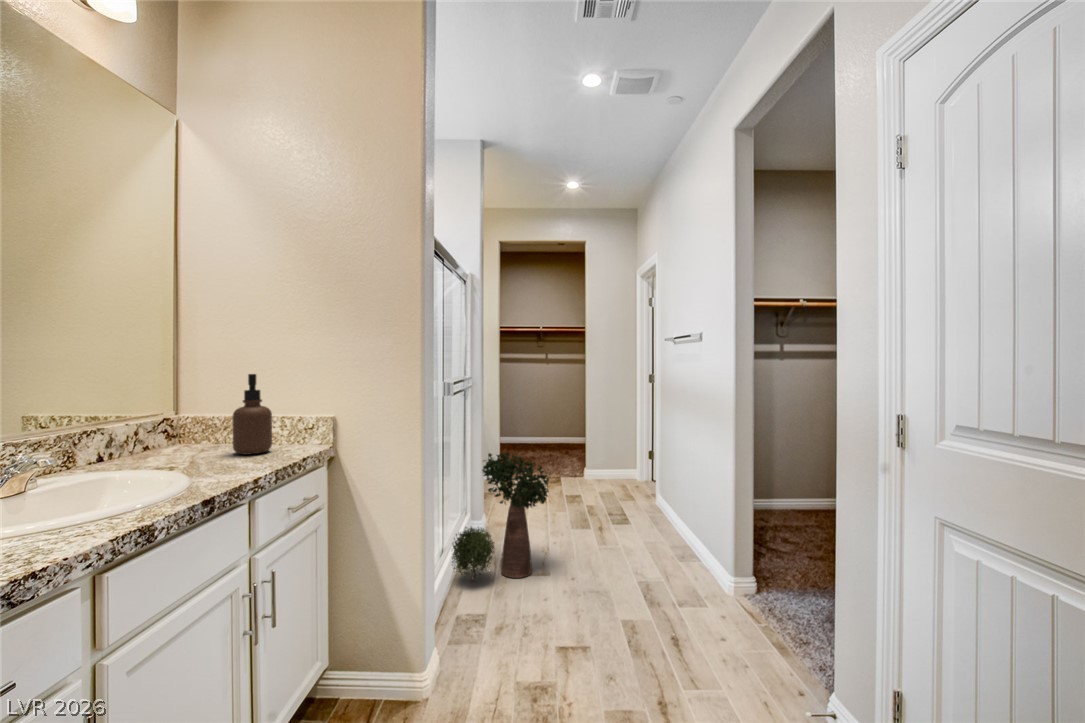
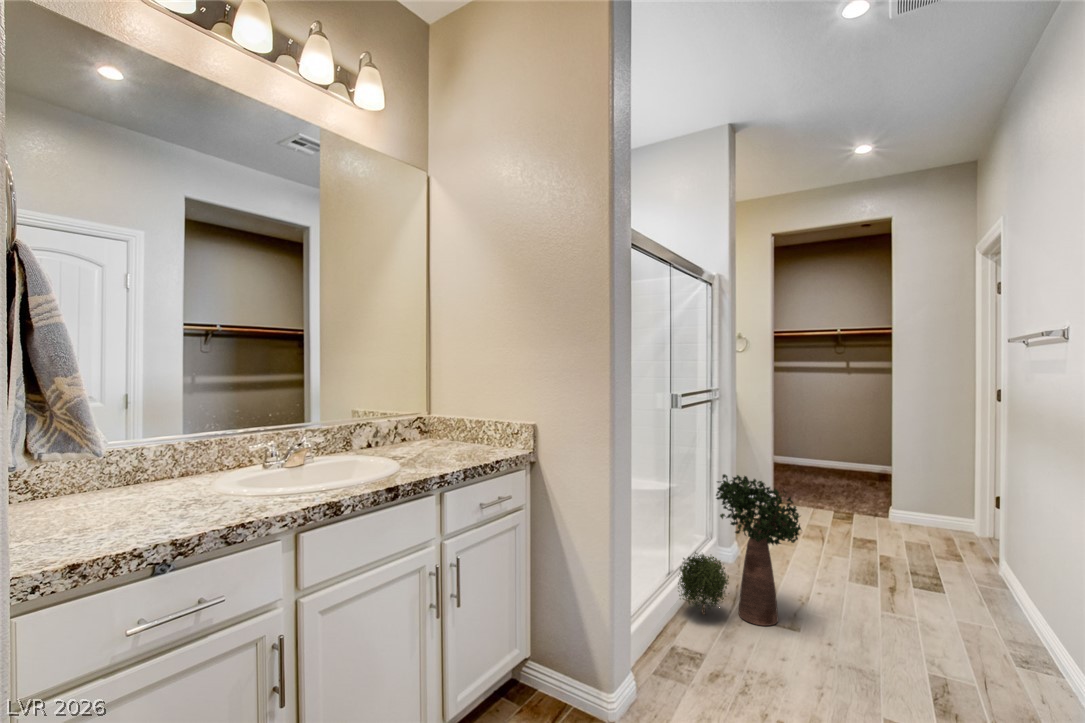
soap dispenser: present [233,374,272,454] -> none [452,382,482,452]

